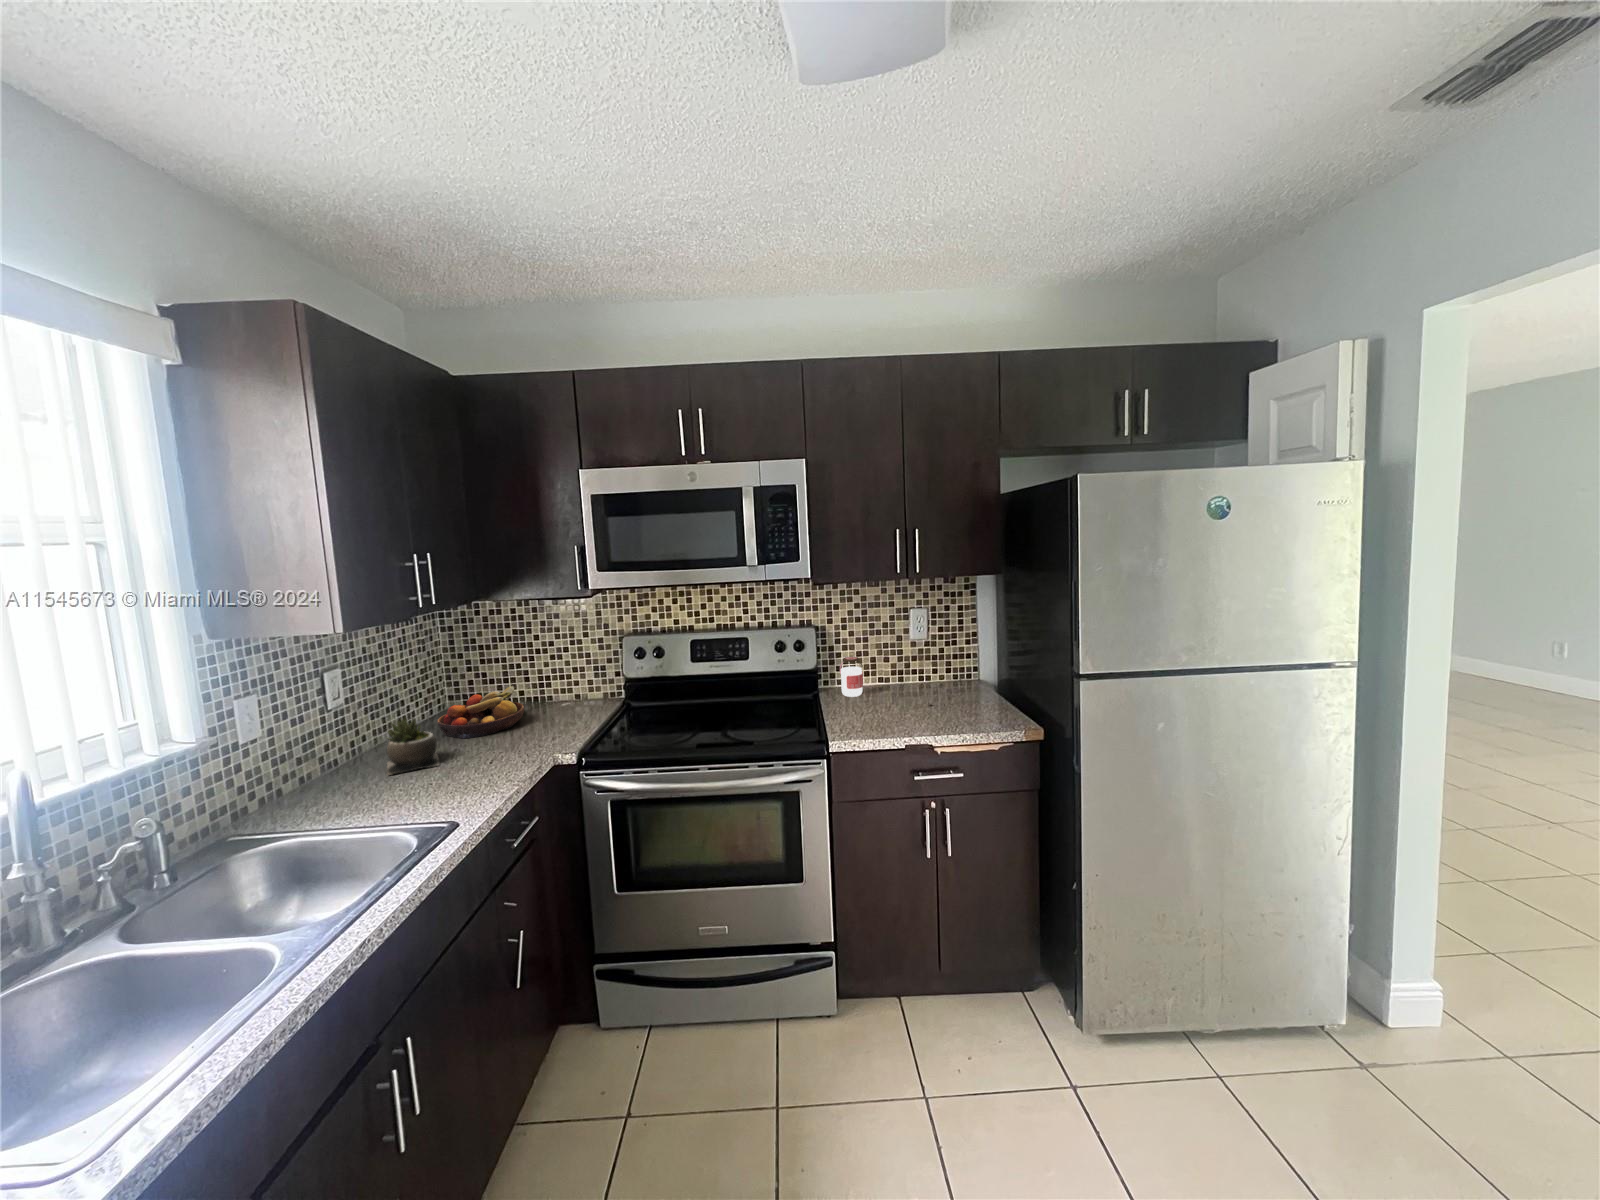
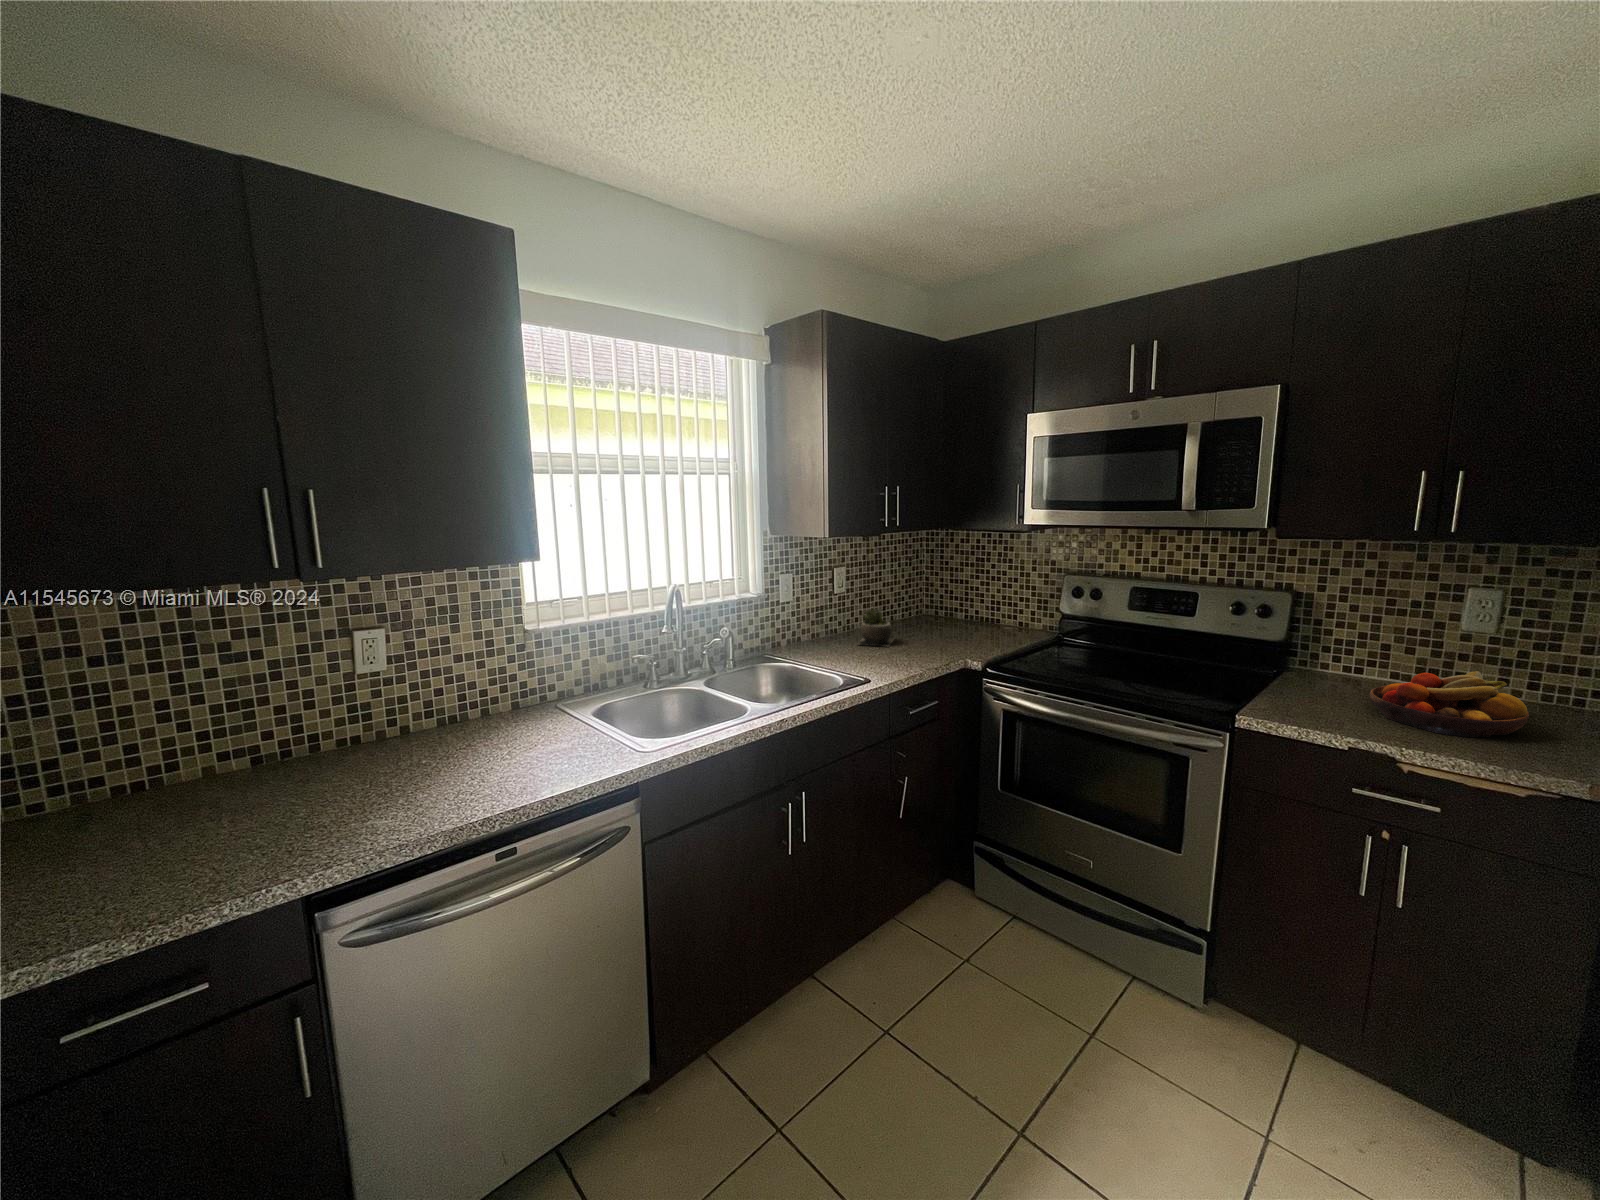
jar: present [840,657,863,697] -> none [1316,635,1358,686]
fruit bowl: present [437,686,524,738] -> present [1370,671,1529,737]

